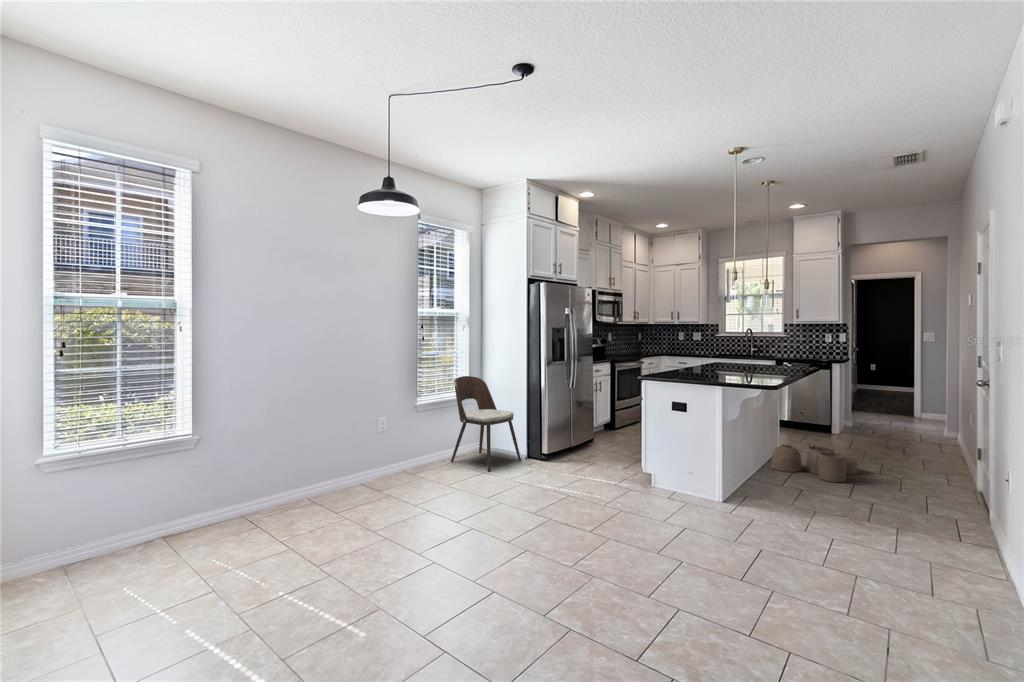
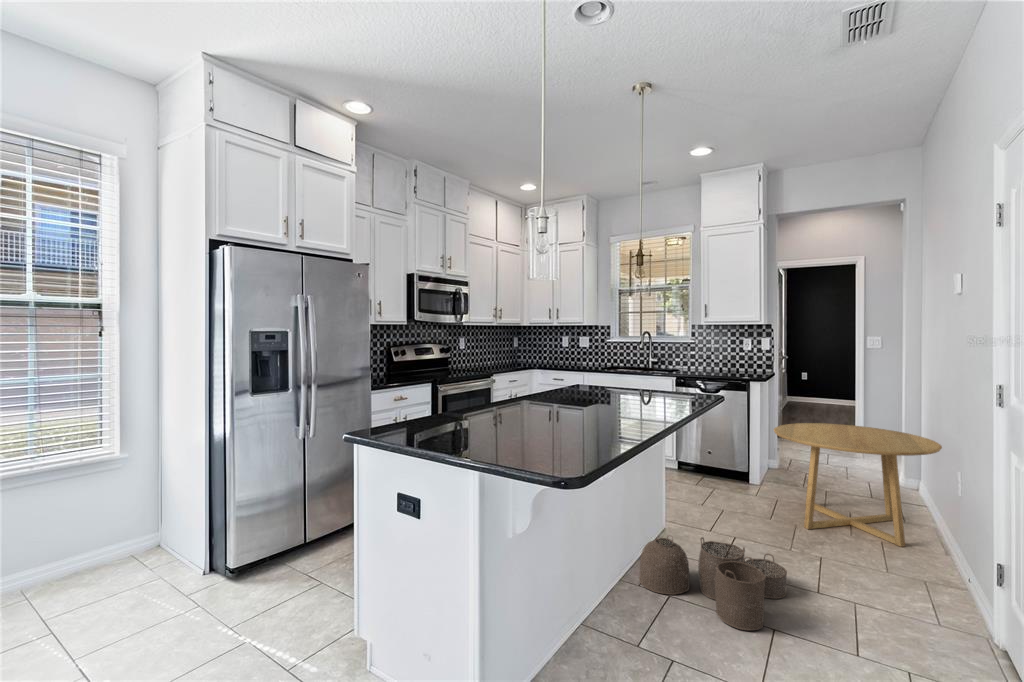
dining chair: present [451,376,521,471] -> none [45,417,195,622]
round table: none [849,390,960,460] -> present [774,423,942,547]

